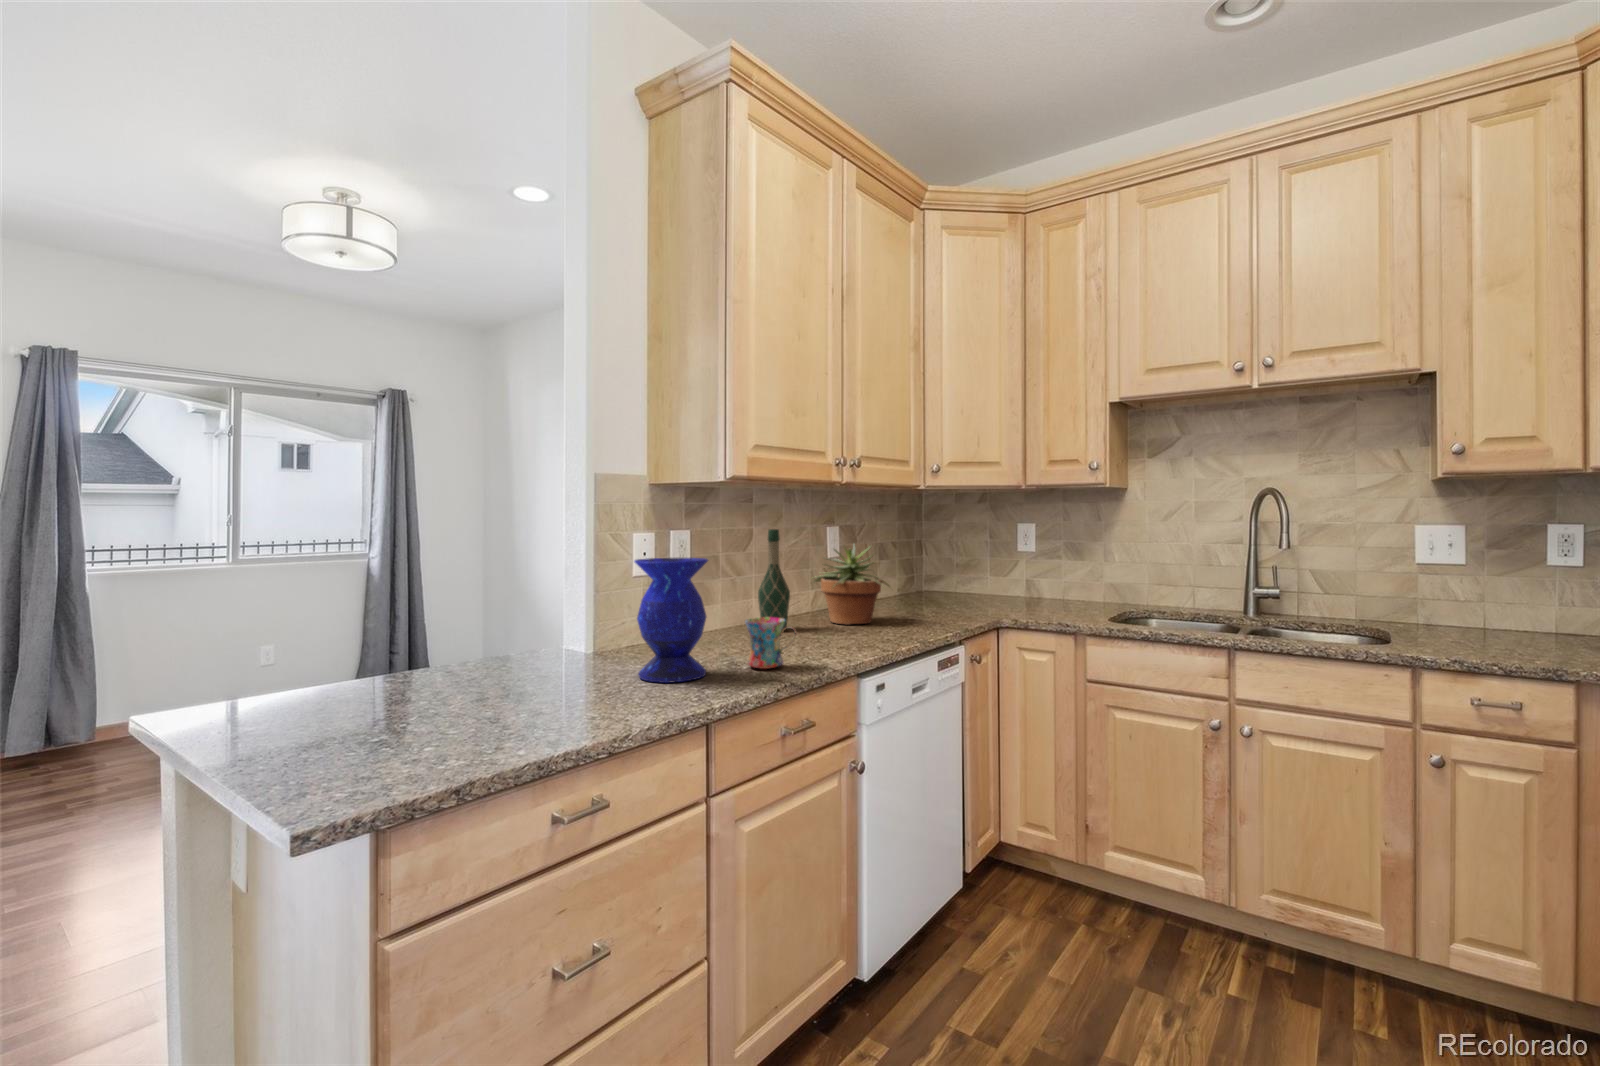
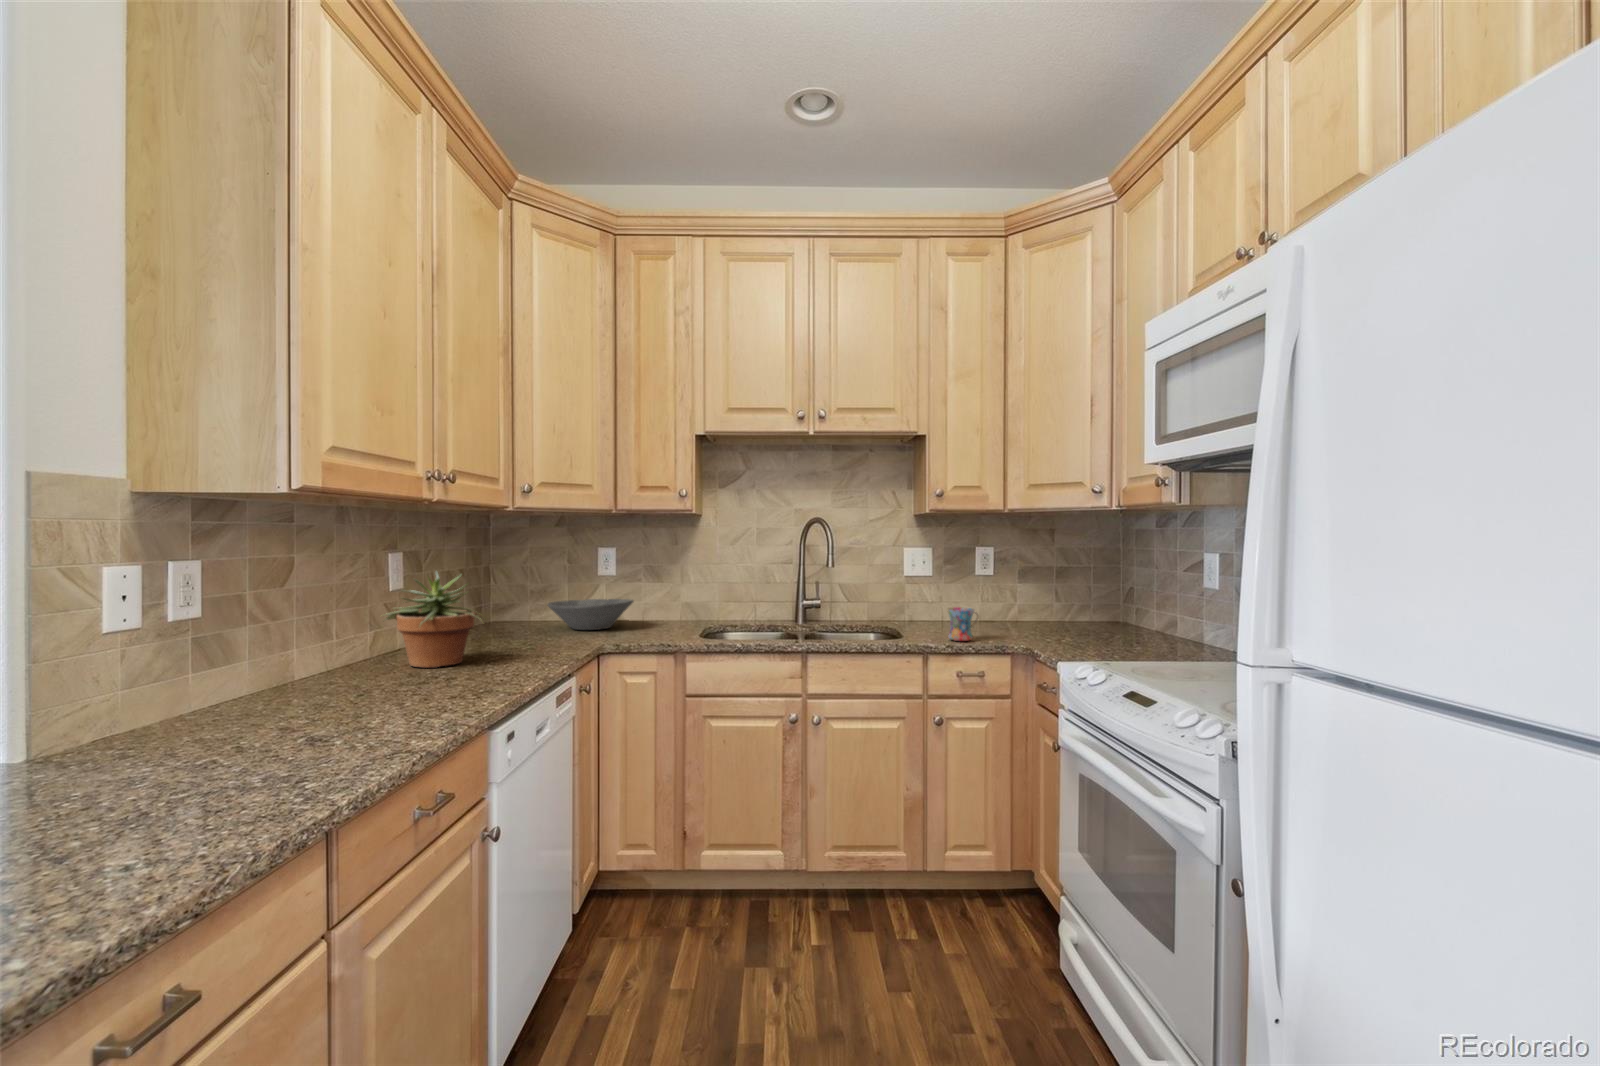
wine bottle: present [758,529,790,629] -> none [316,559,363,687]
vase: present [635,558,708,683] -> none [169,607,297,788]
bowl: none [962,578,1047,607] -> present [547,599,634,630]
mug: present [745,617,797,669] -> present [947,607,978,641]

